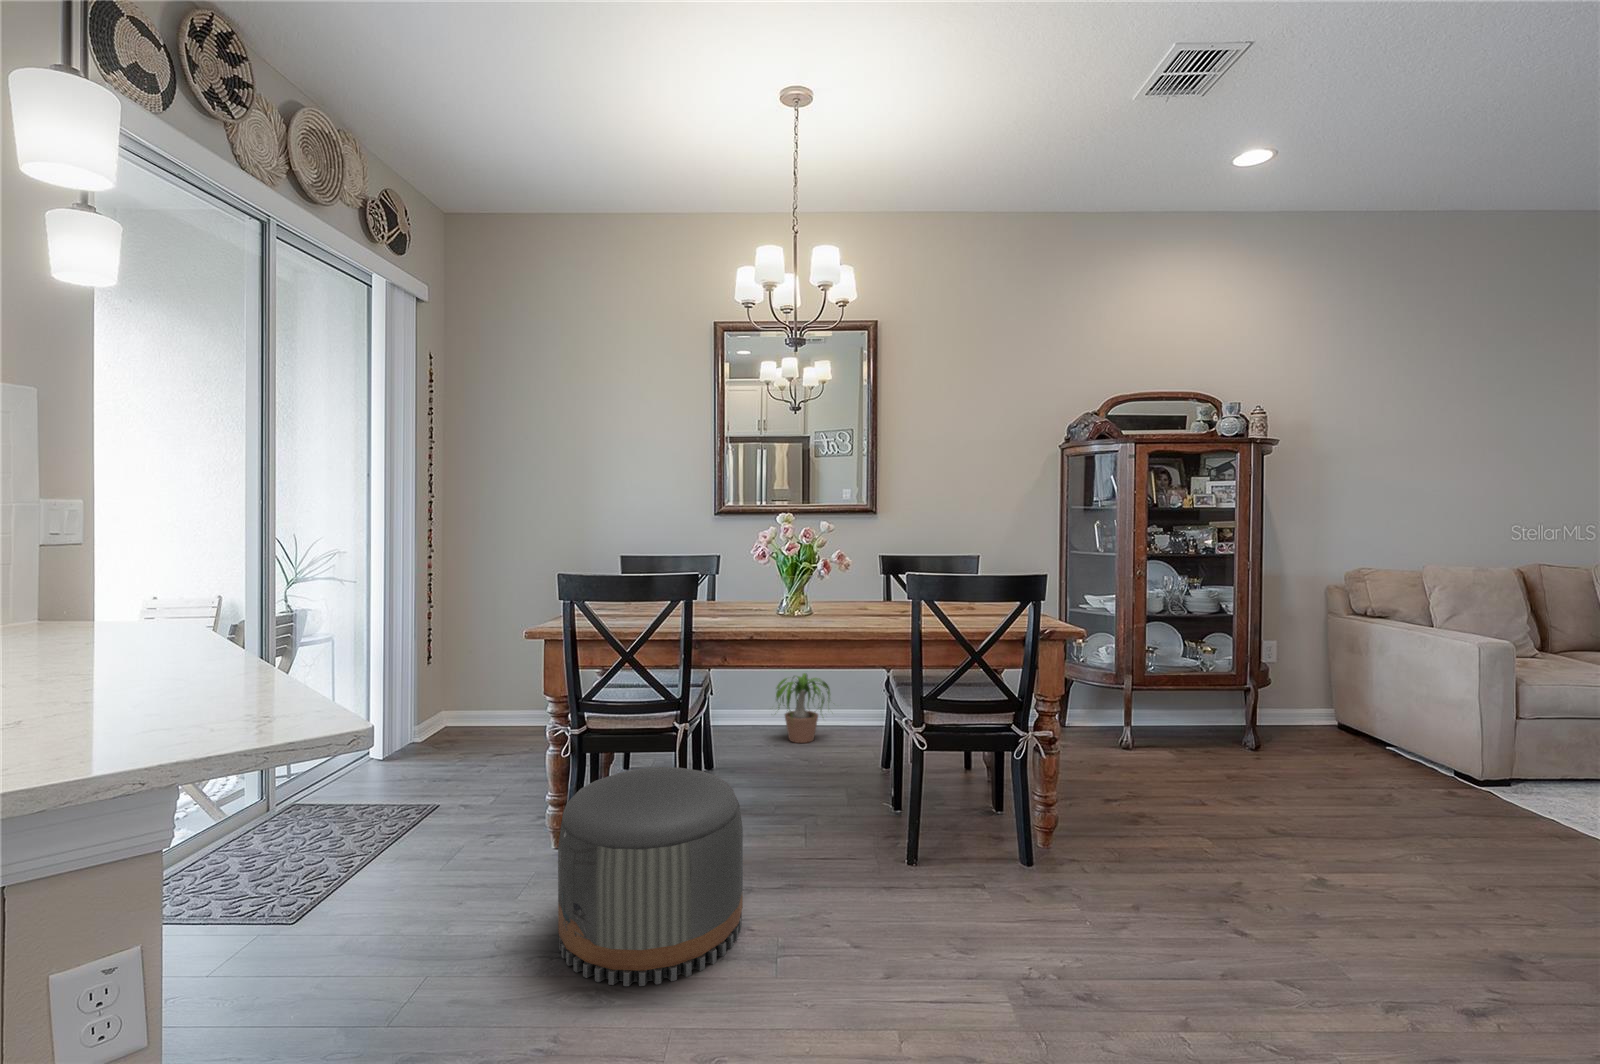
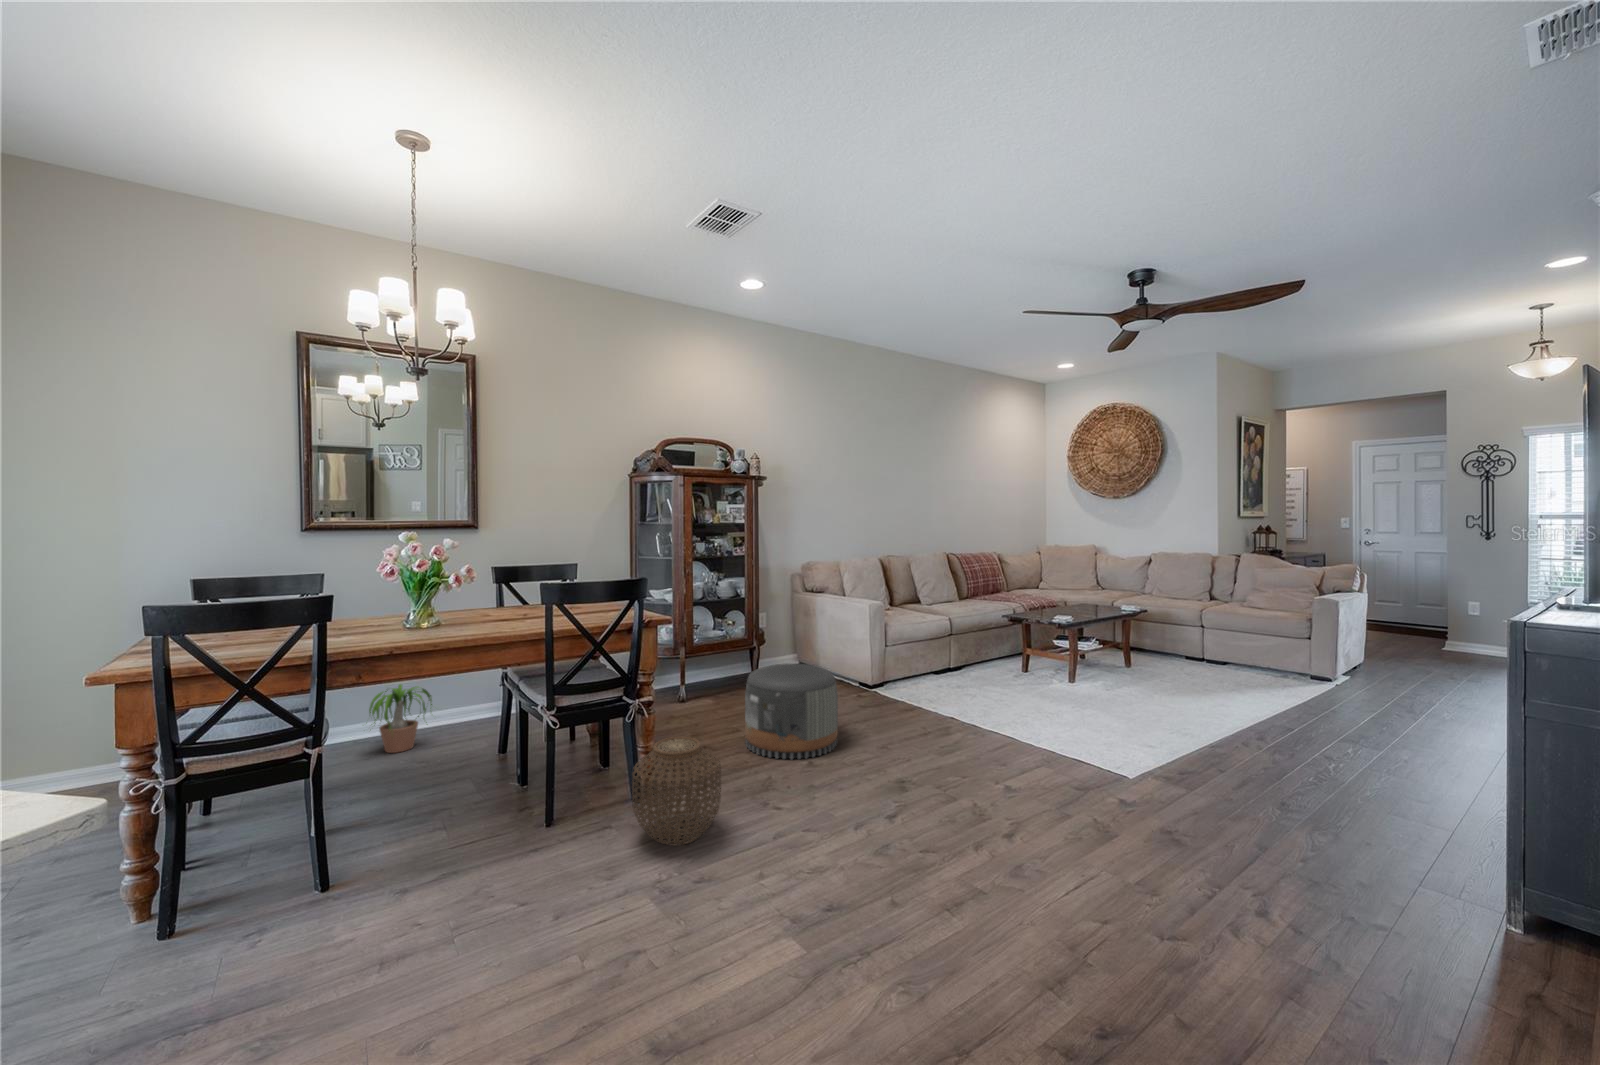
pouf: present [558,767,743,986] -> present [745,663,838,759]
woven basket: none [992,806,1128,970] -> present [632,737,721,845]

